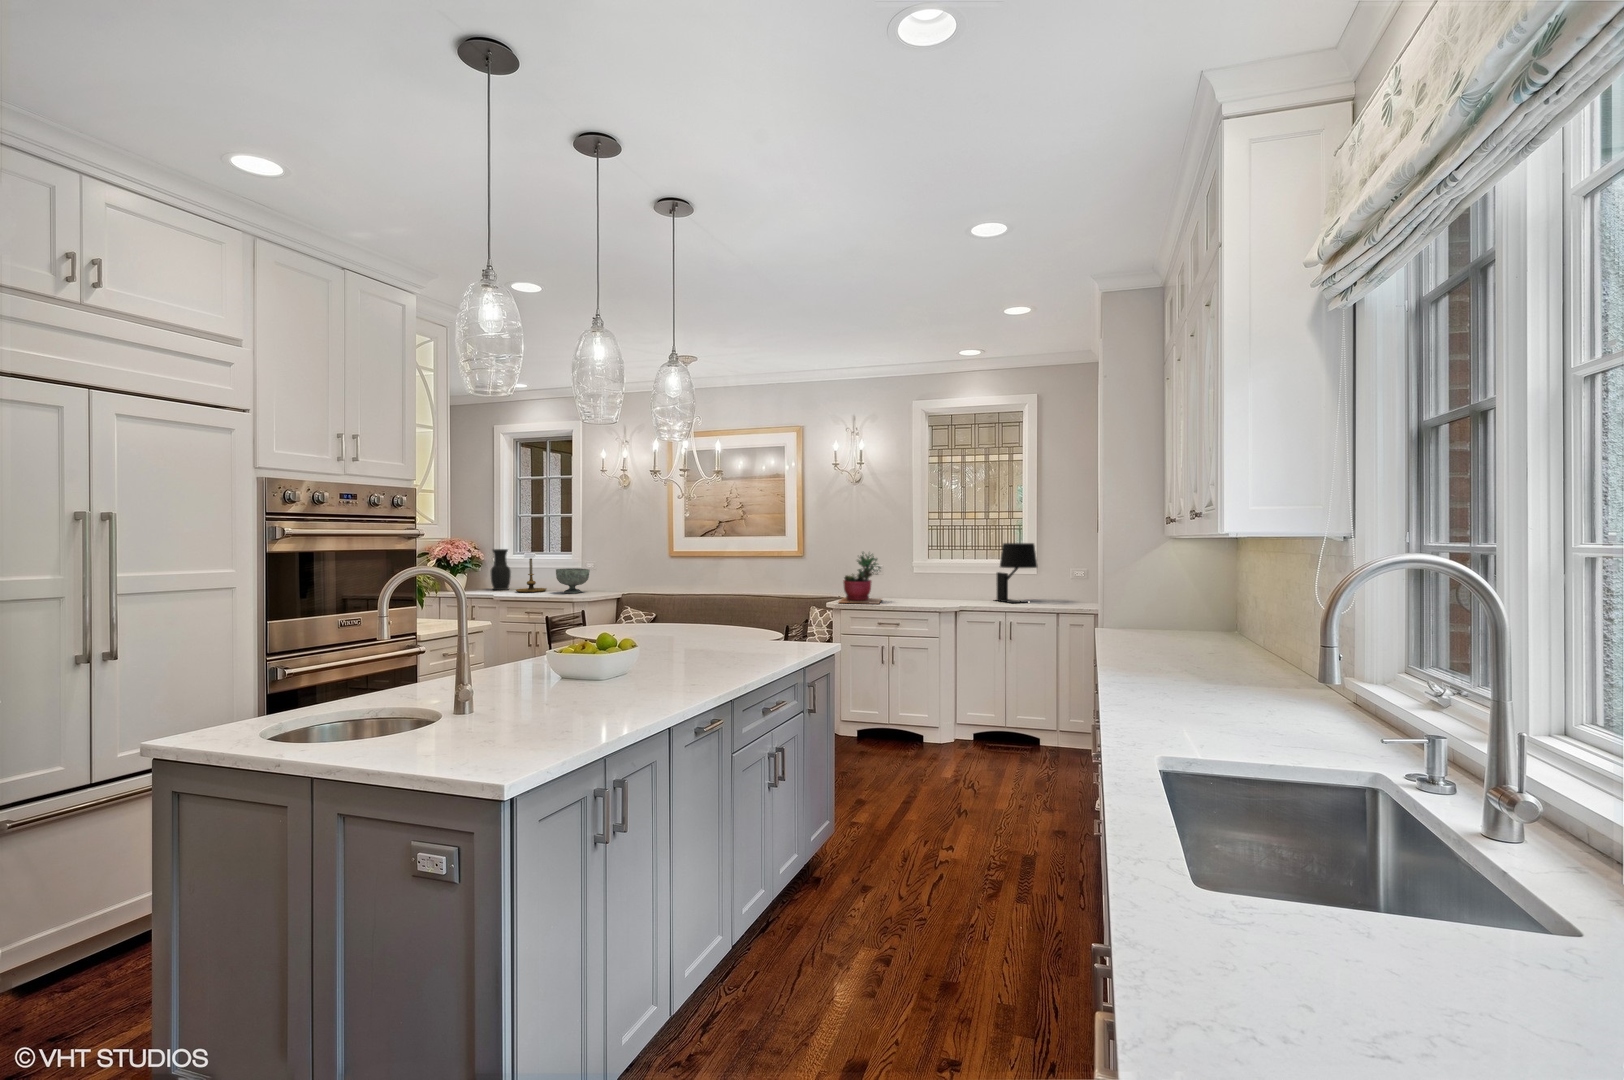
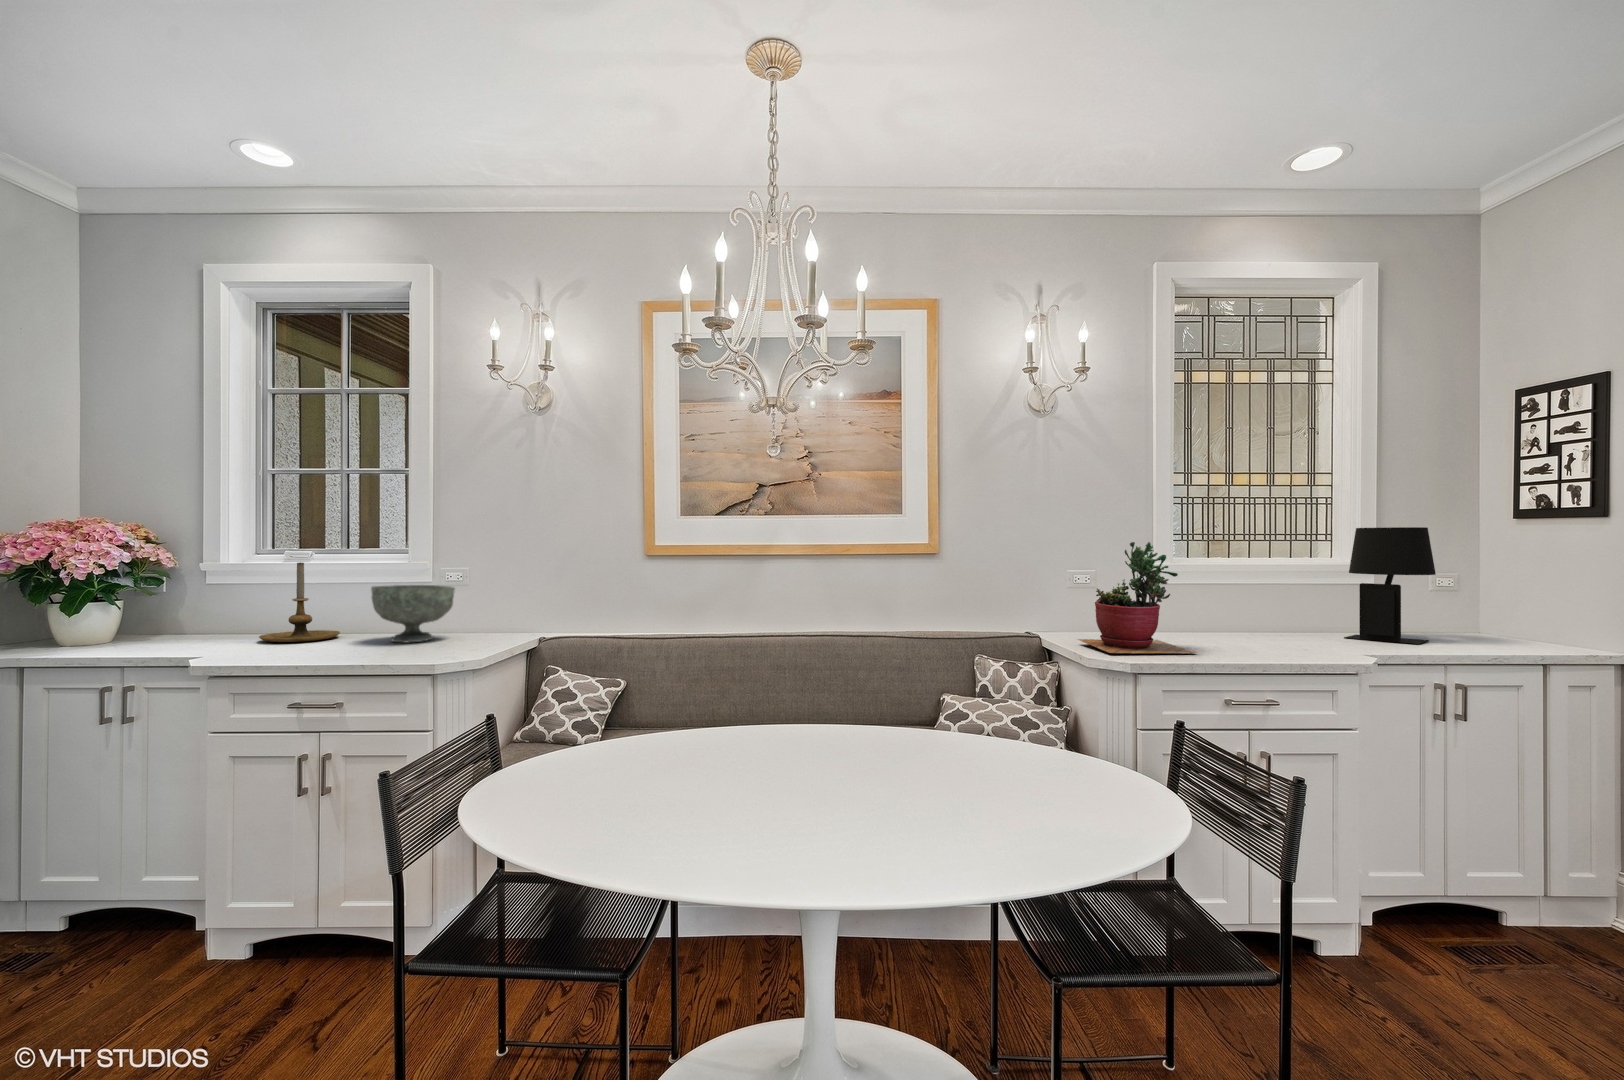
vase: present [491,549,511,590] -> none [187,542,242,638]

